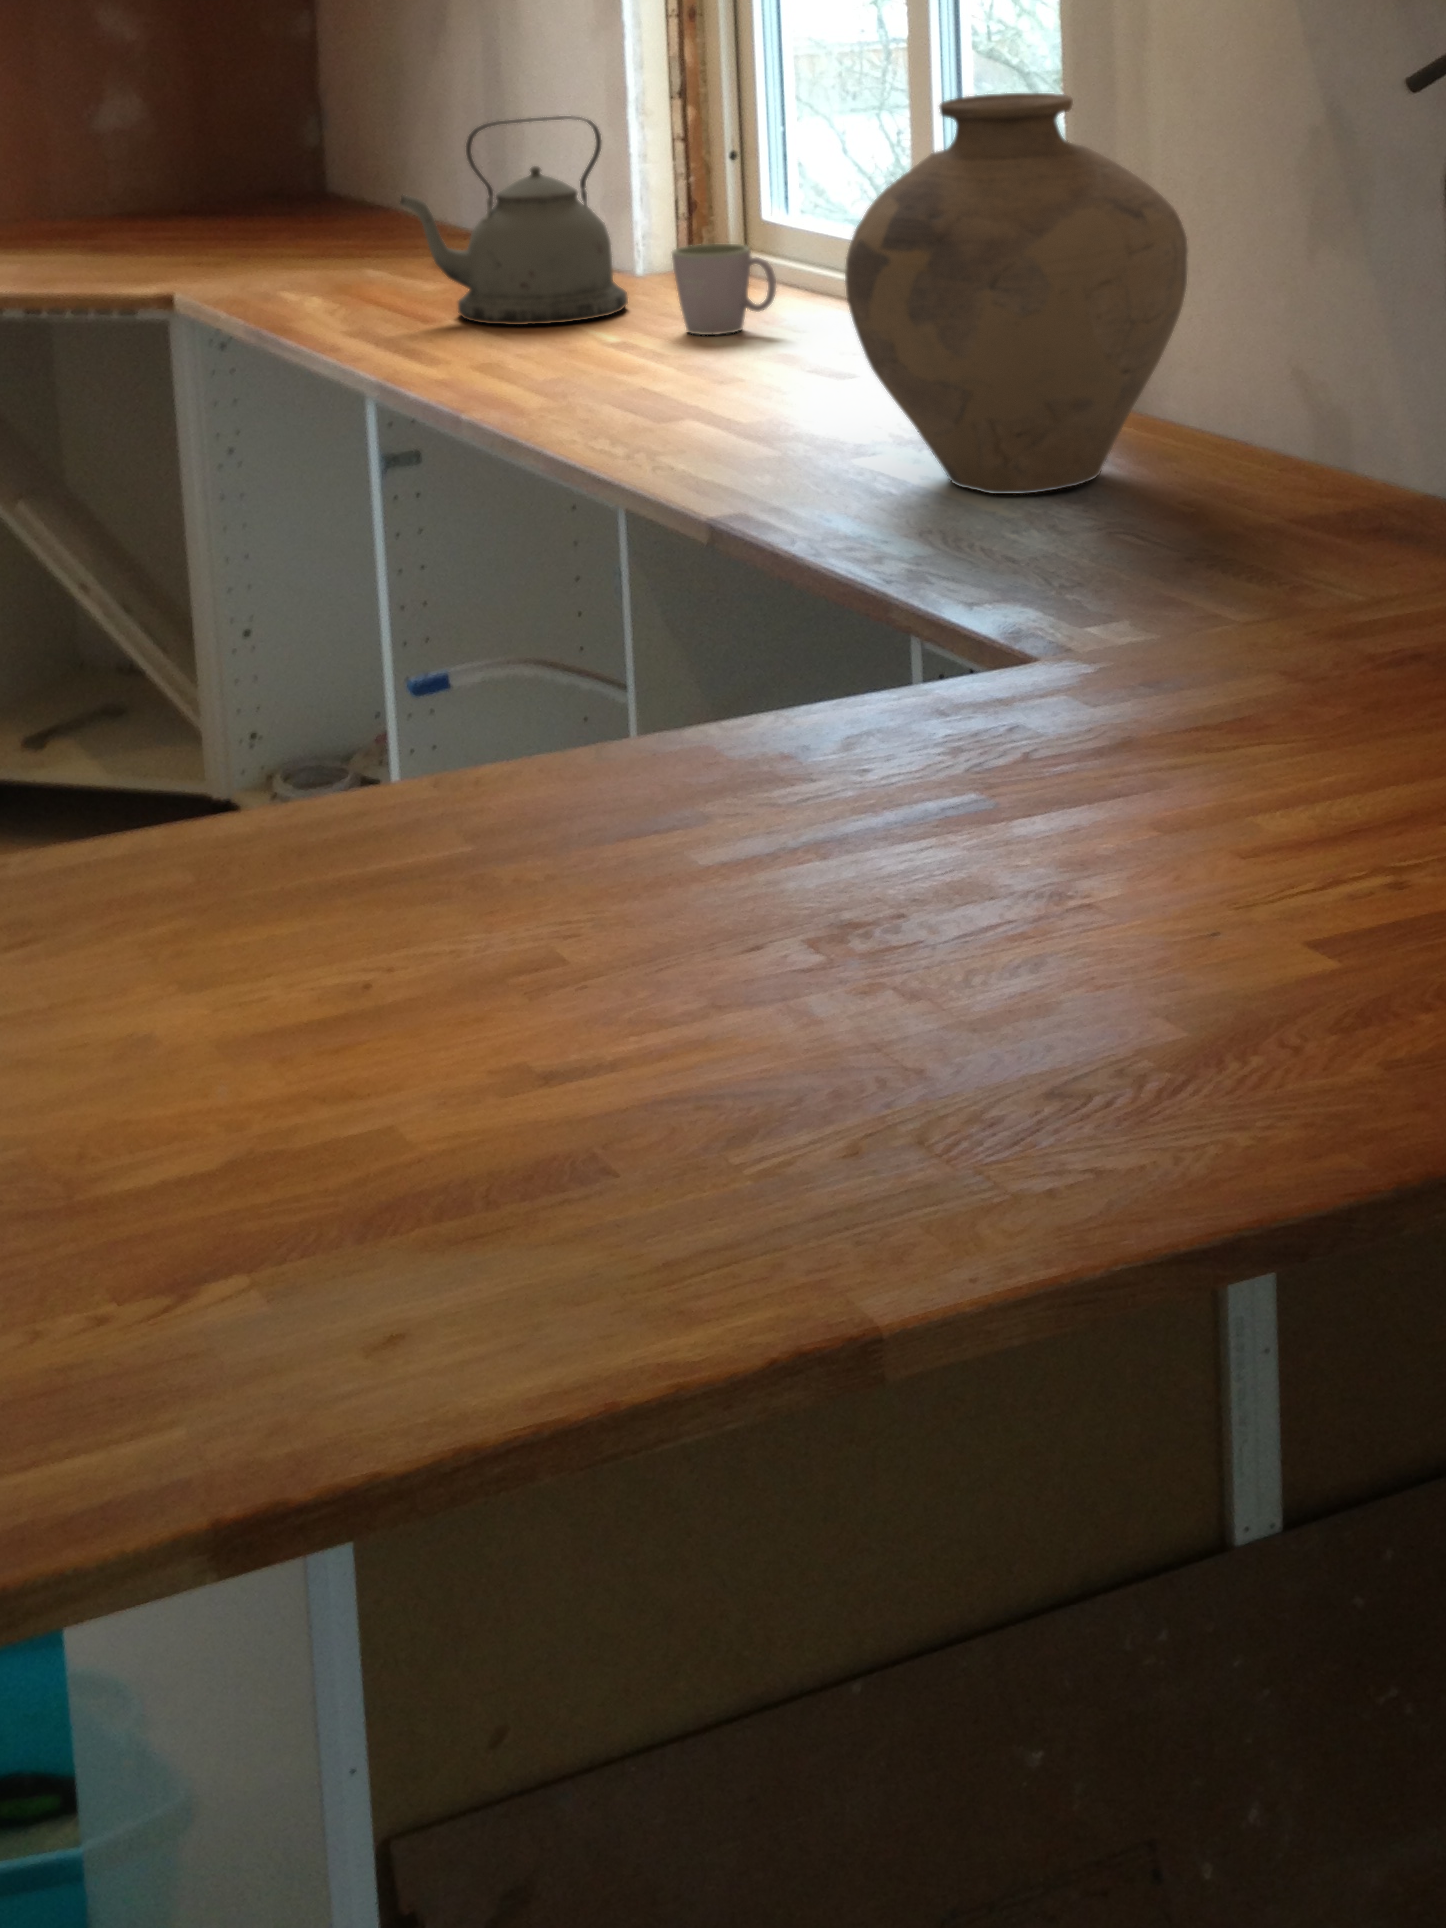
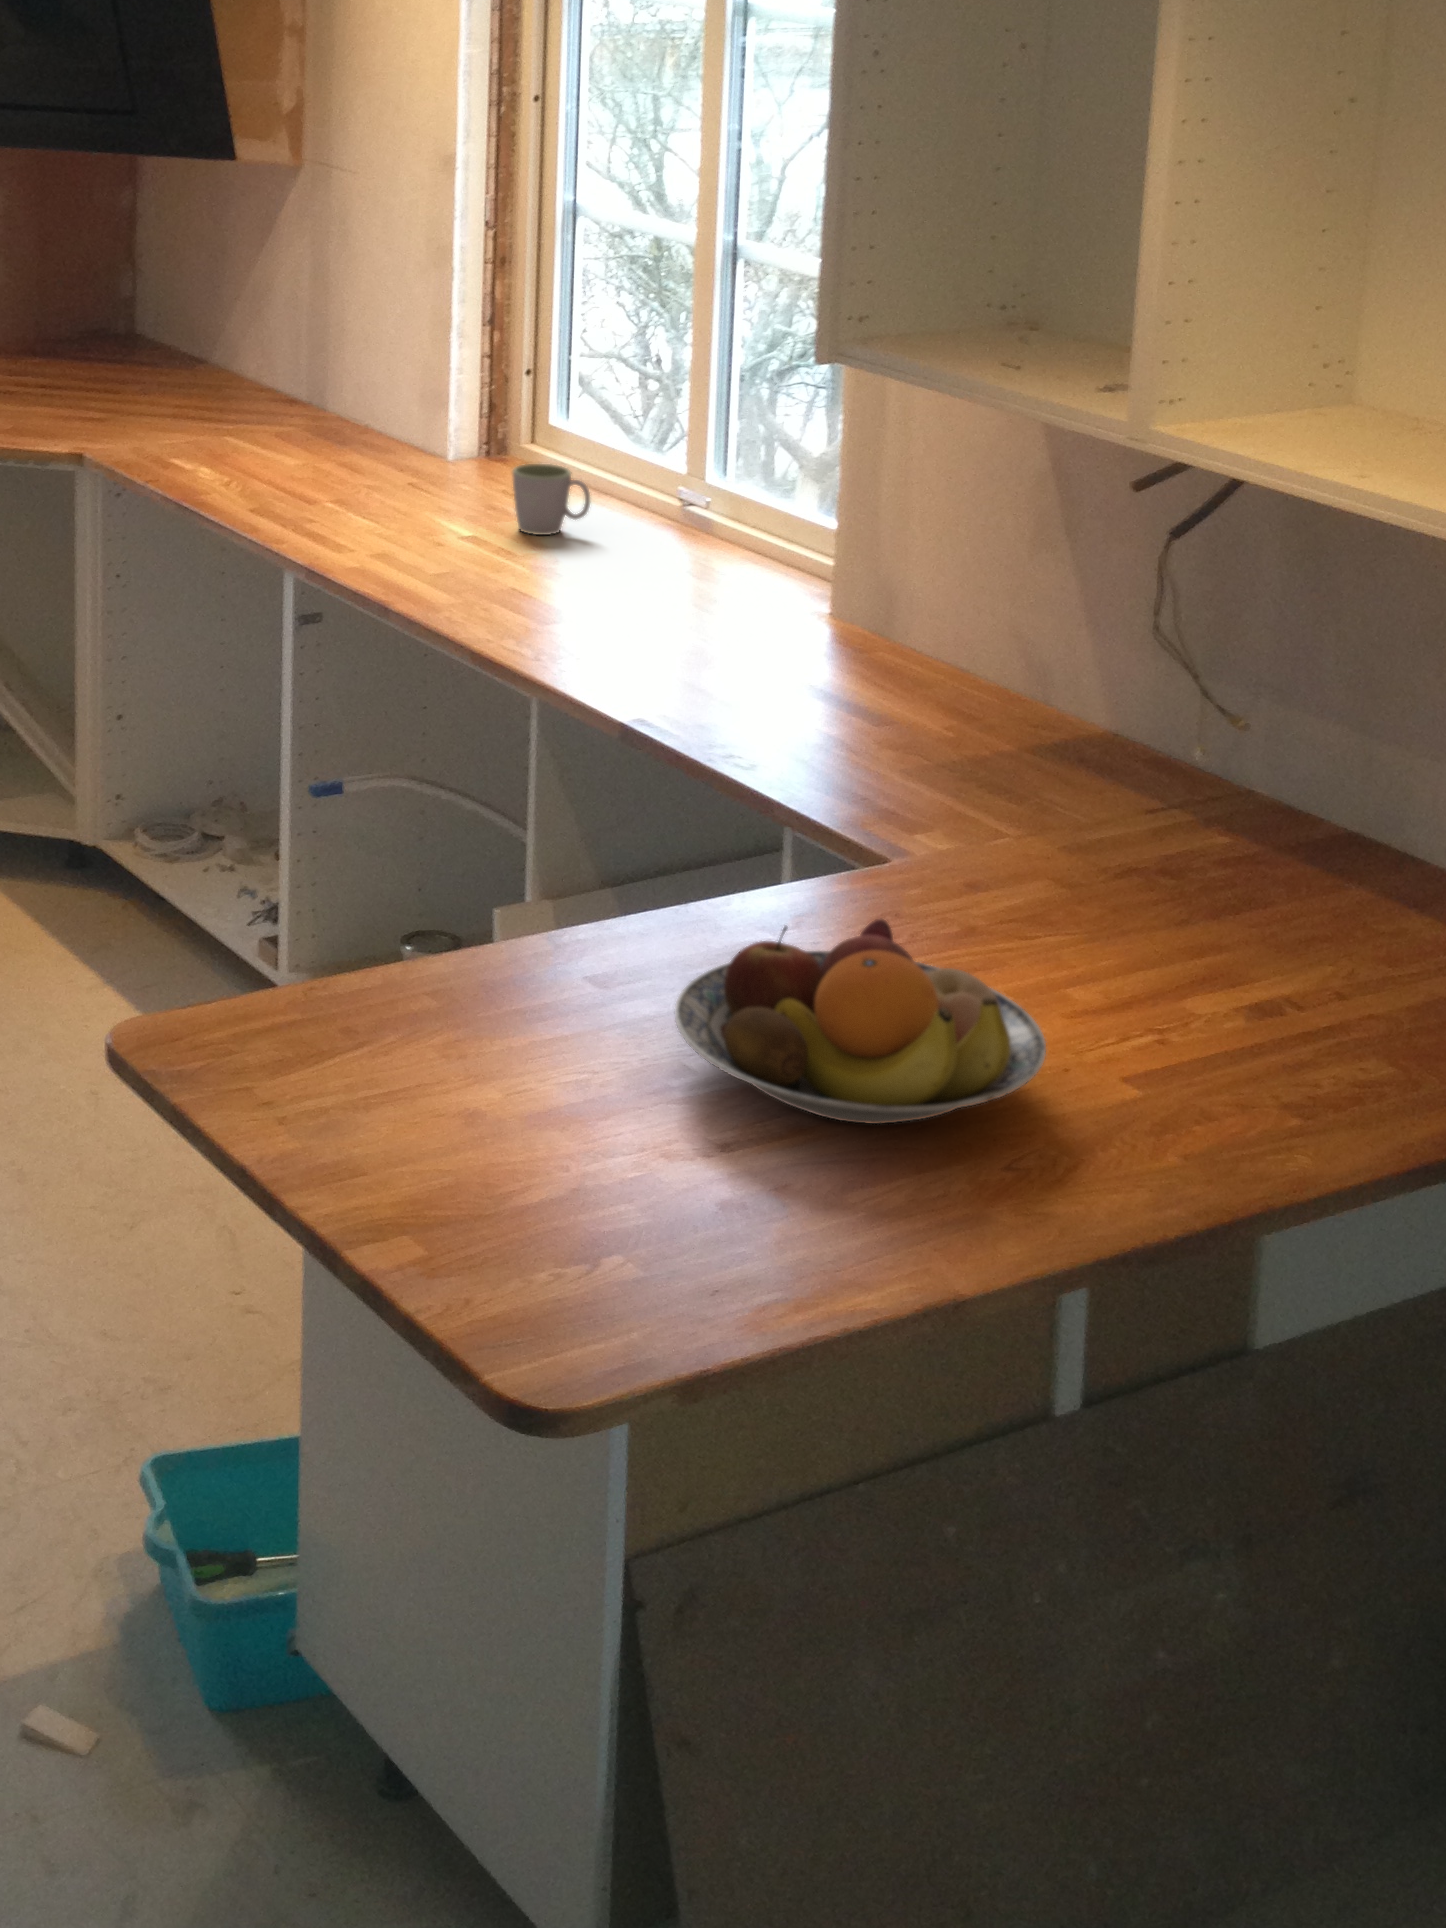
vase: present [845,93,1188,494] -> none [715,439,947,715]
kettle: present [400,116,628,325] -> none [301,353,462,514]
fruit bowl: none [495,698,1177,1055] -> present [675,919,1046,1124]

